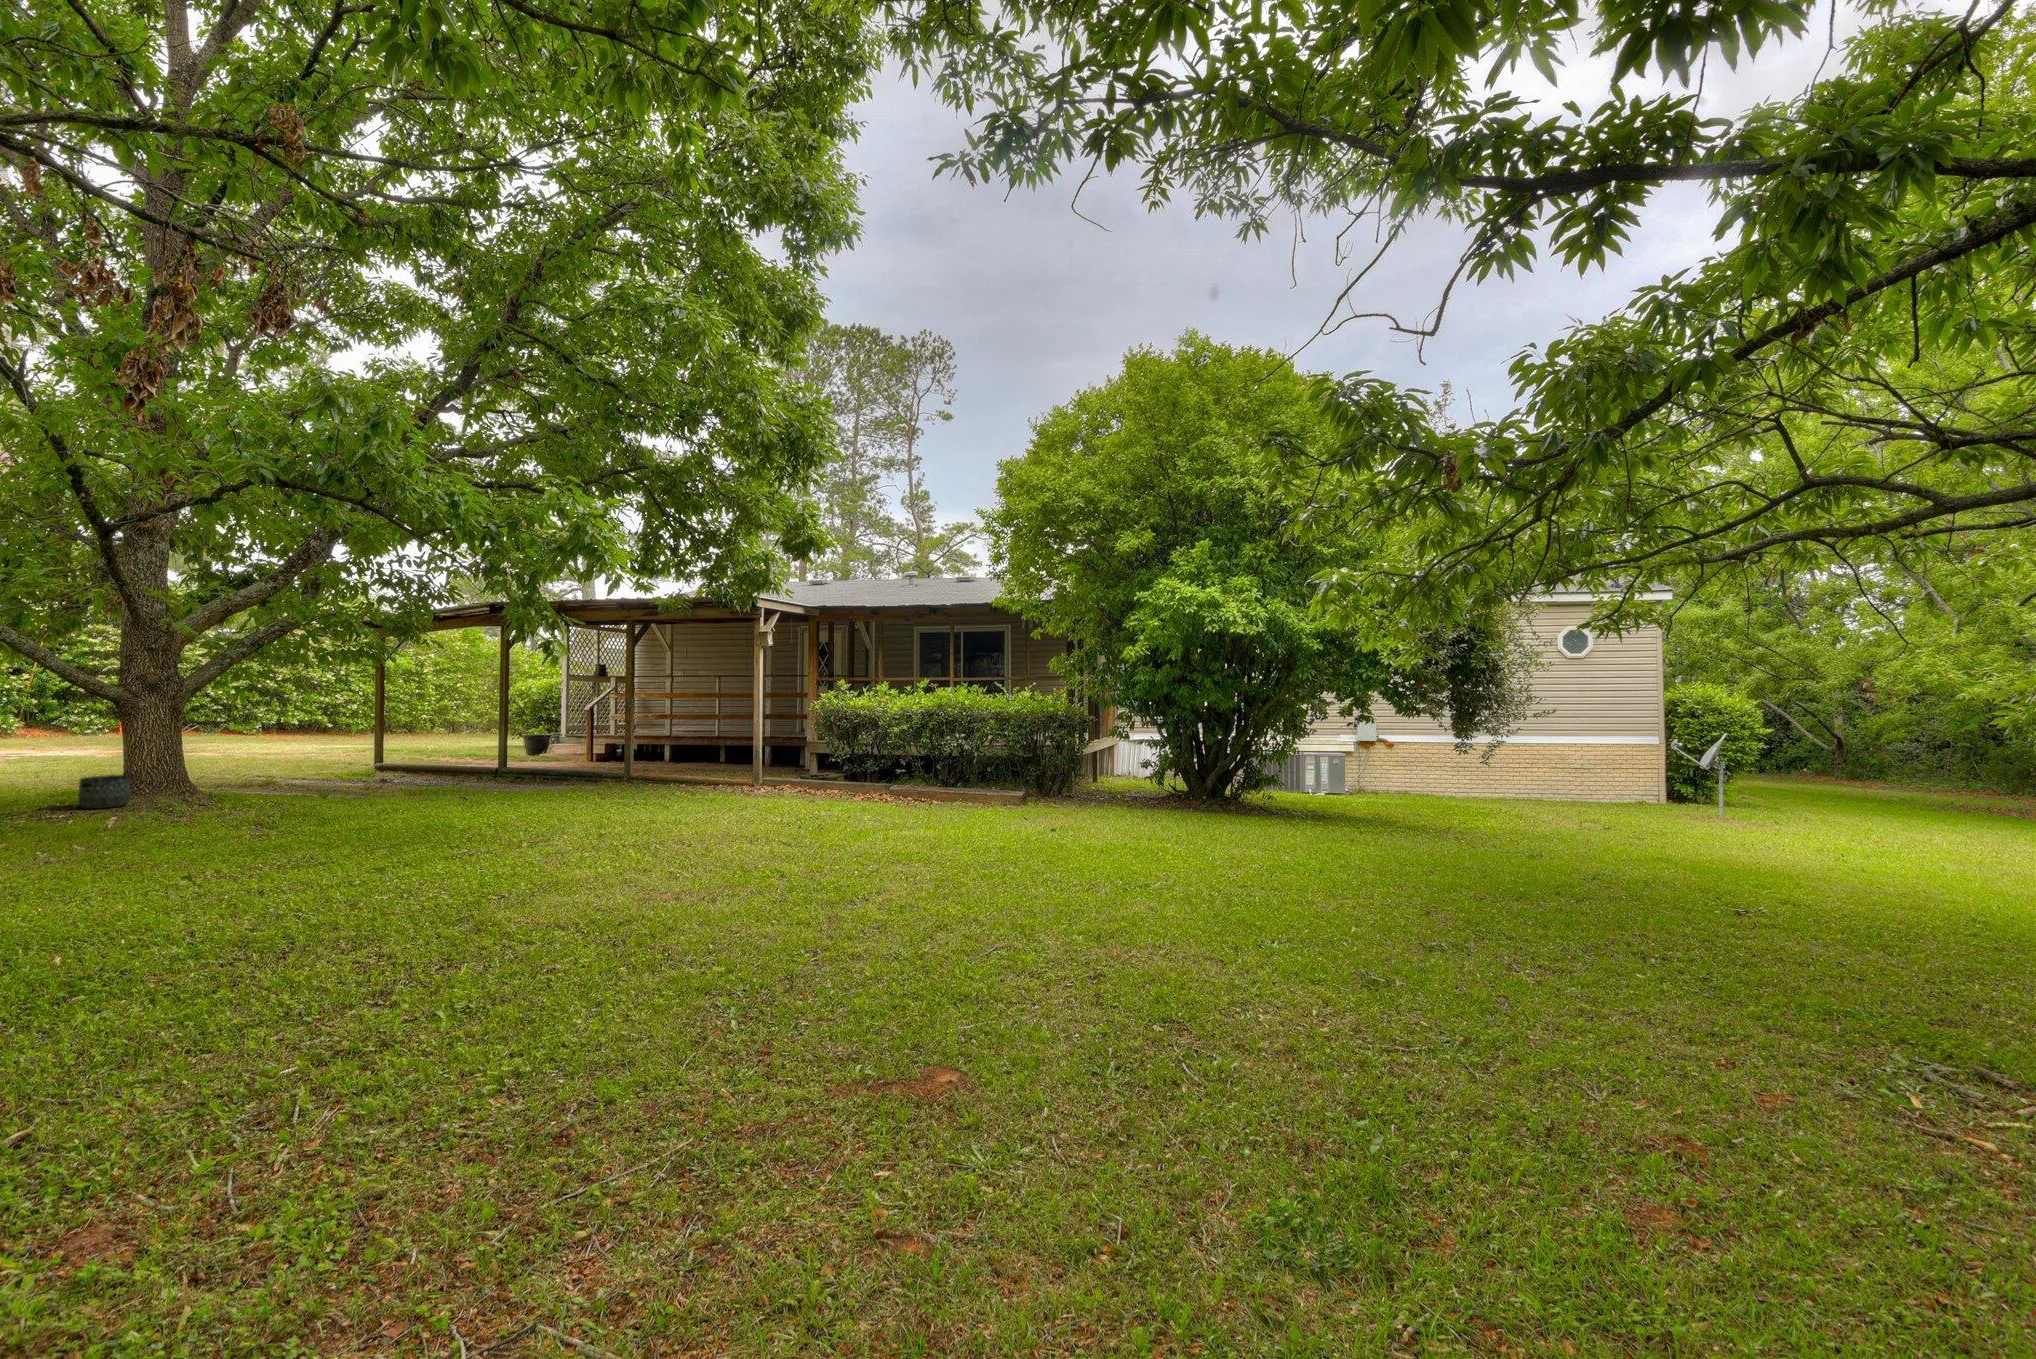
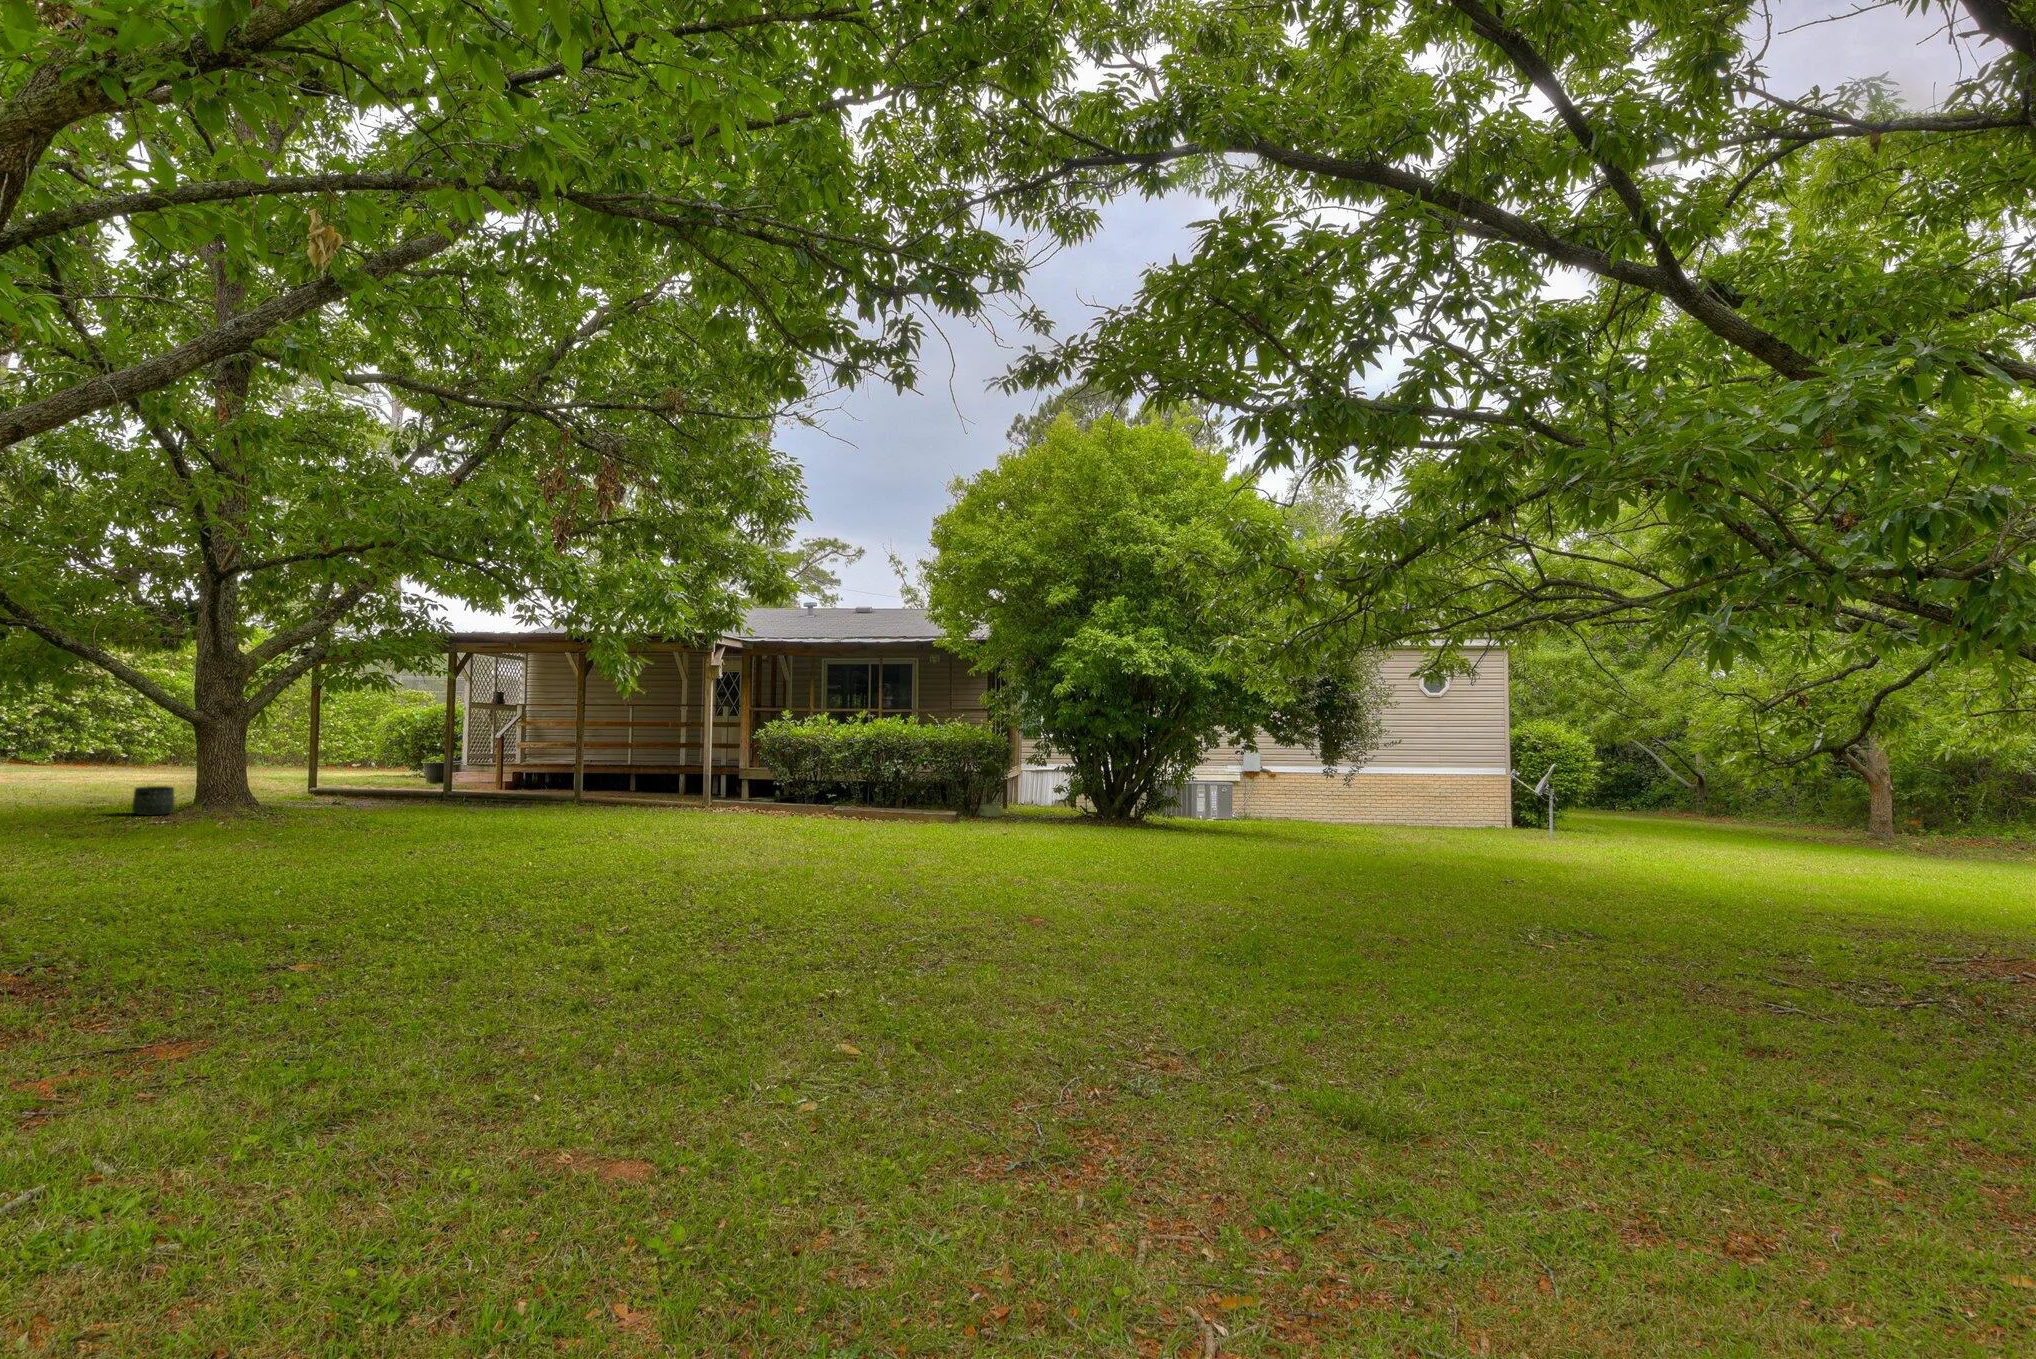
potted tree: none [1045,737,1071,798] -> present [980,763,1001,817]

